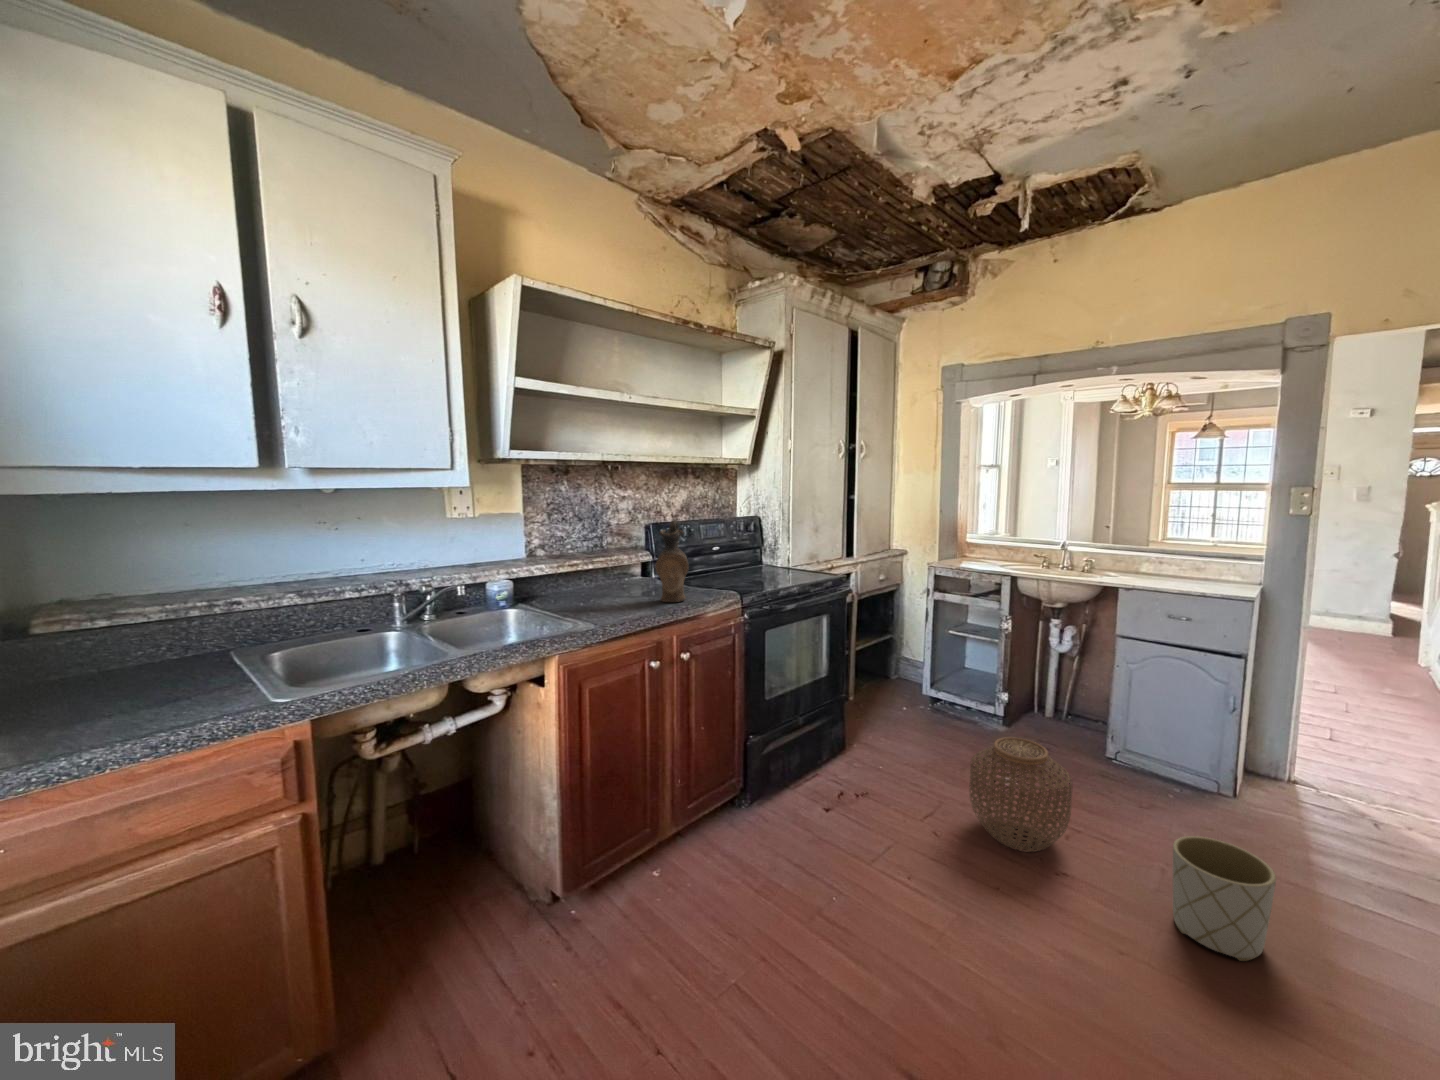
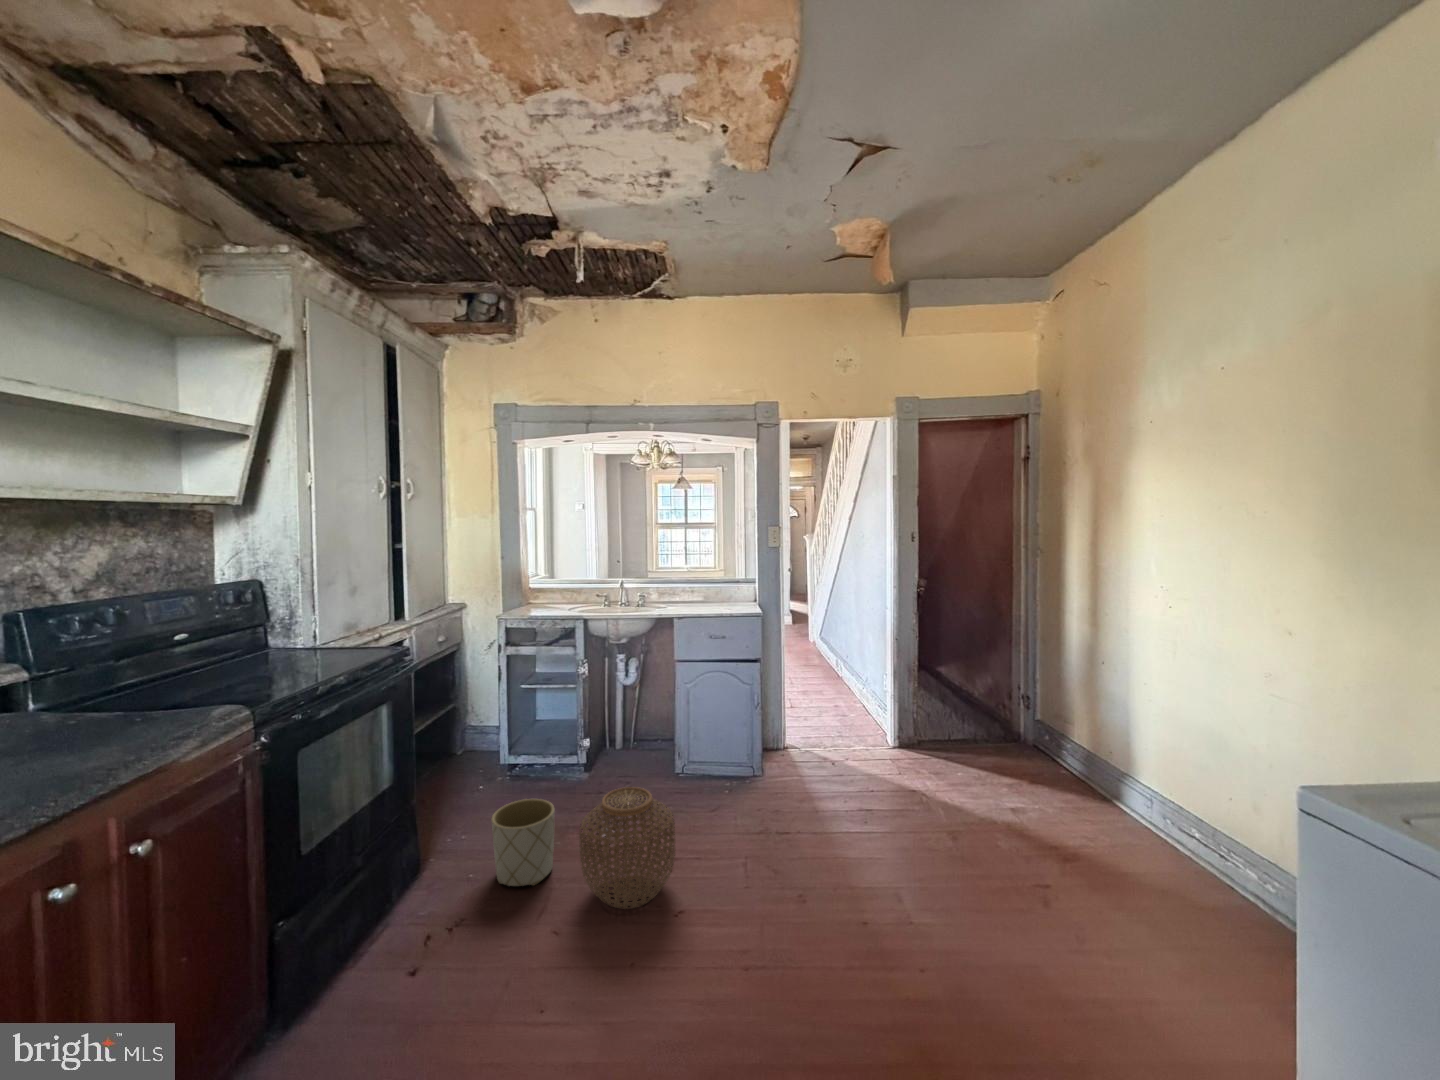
ceramic pitcher: present [655,520,689,602] -> none [56,598,141,748]
planter: present [1172,836,1276,961] -> present [491,799,555,886]

